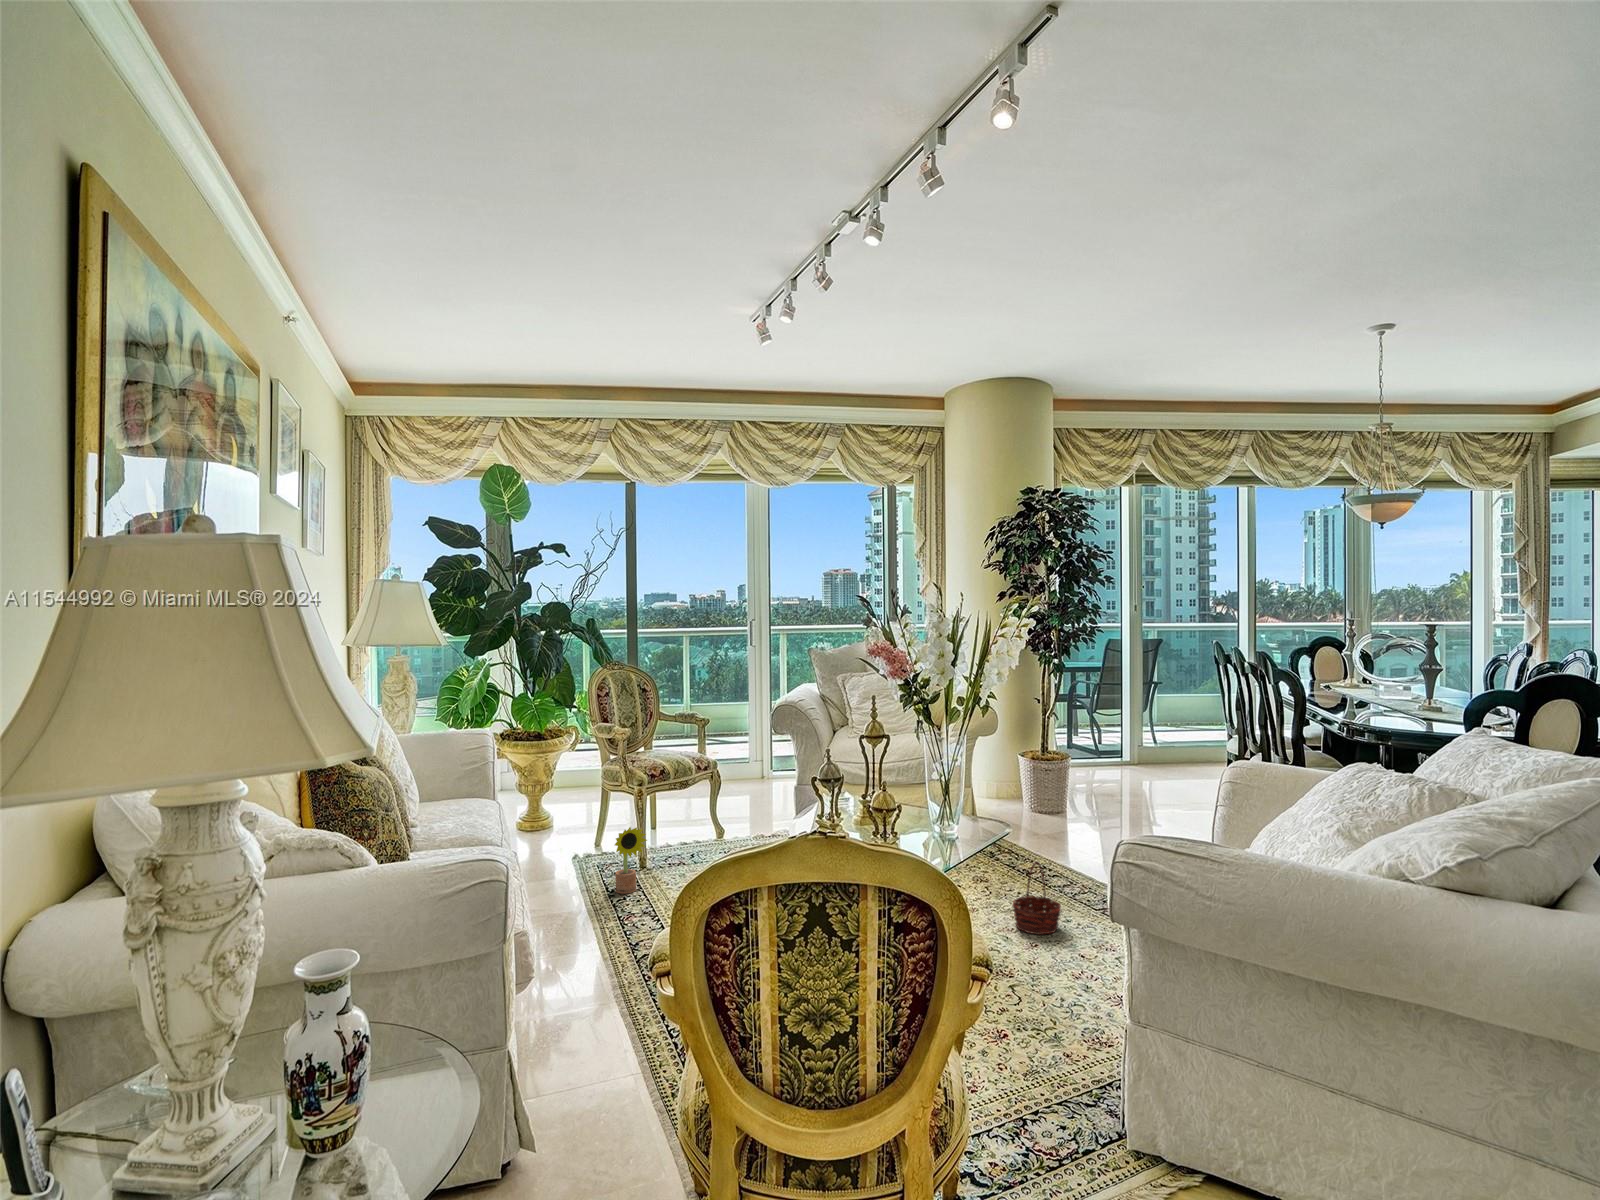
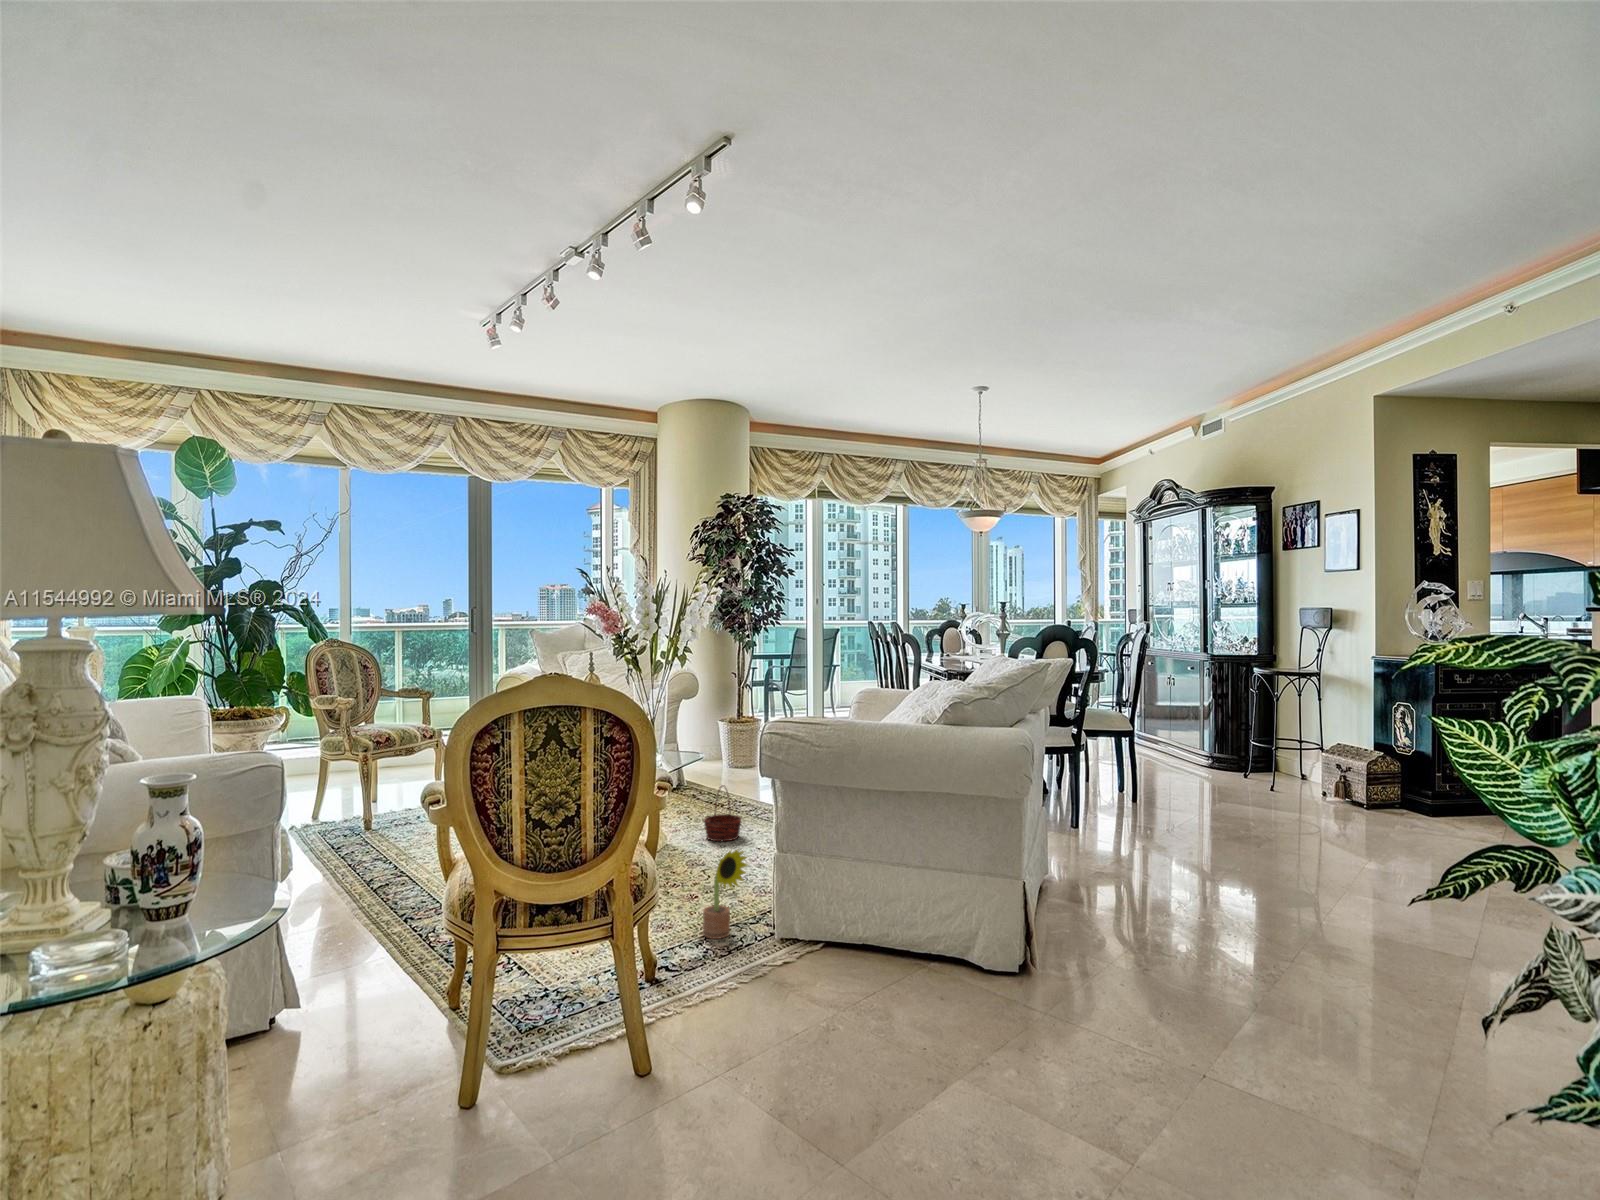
decorative plant: present [615,827,647,894] -> present [703,850,748,939]

